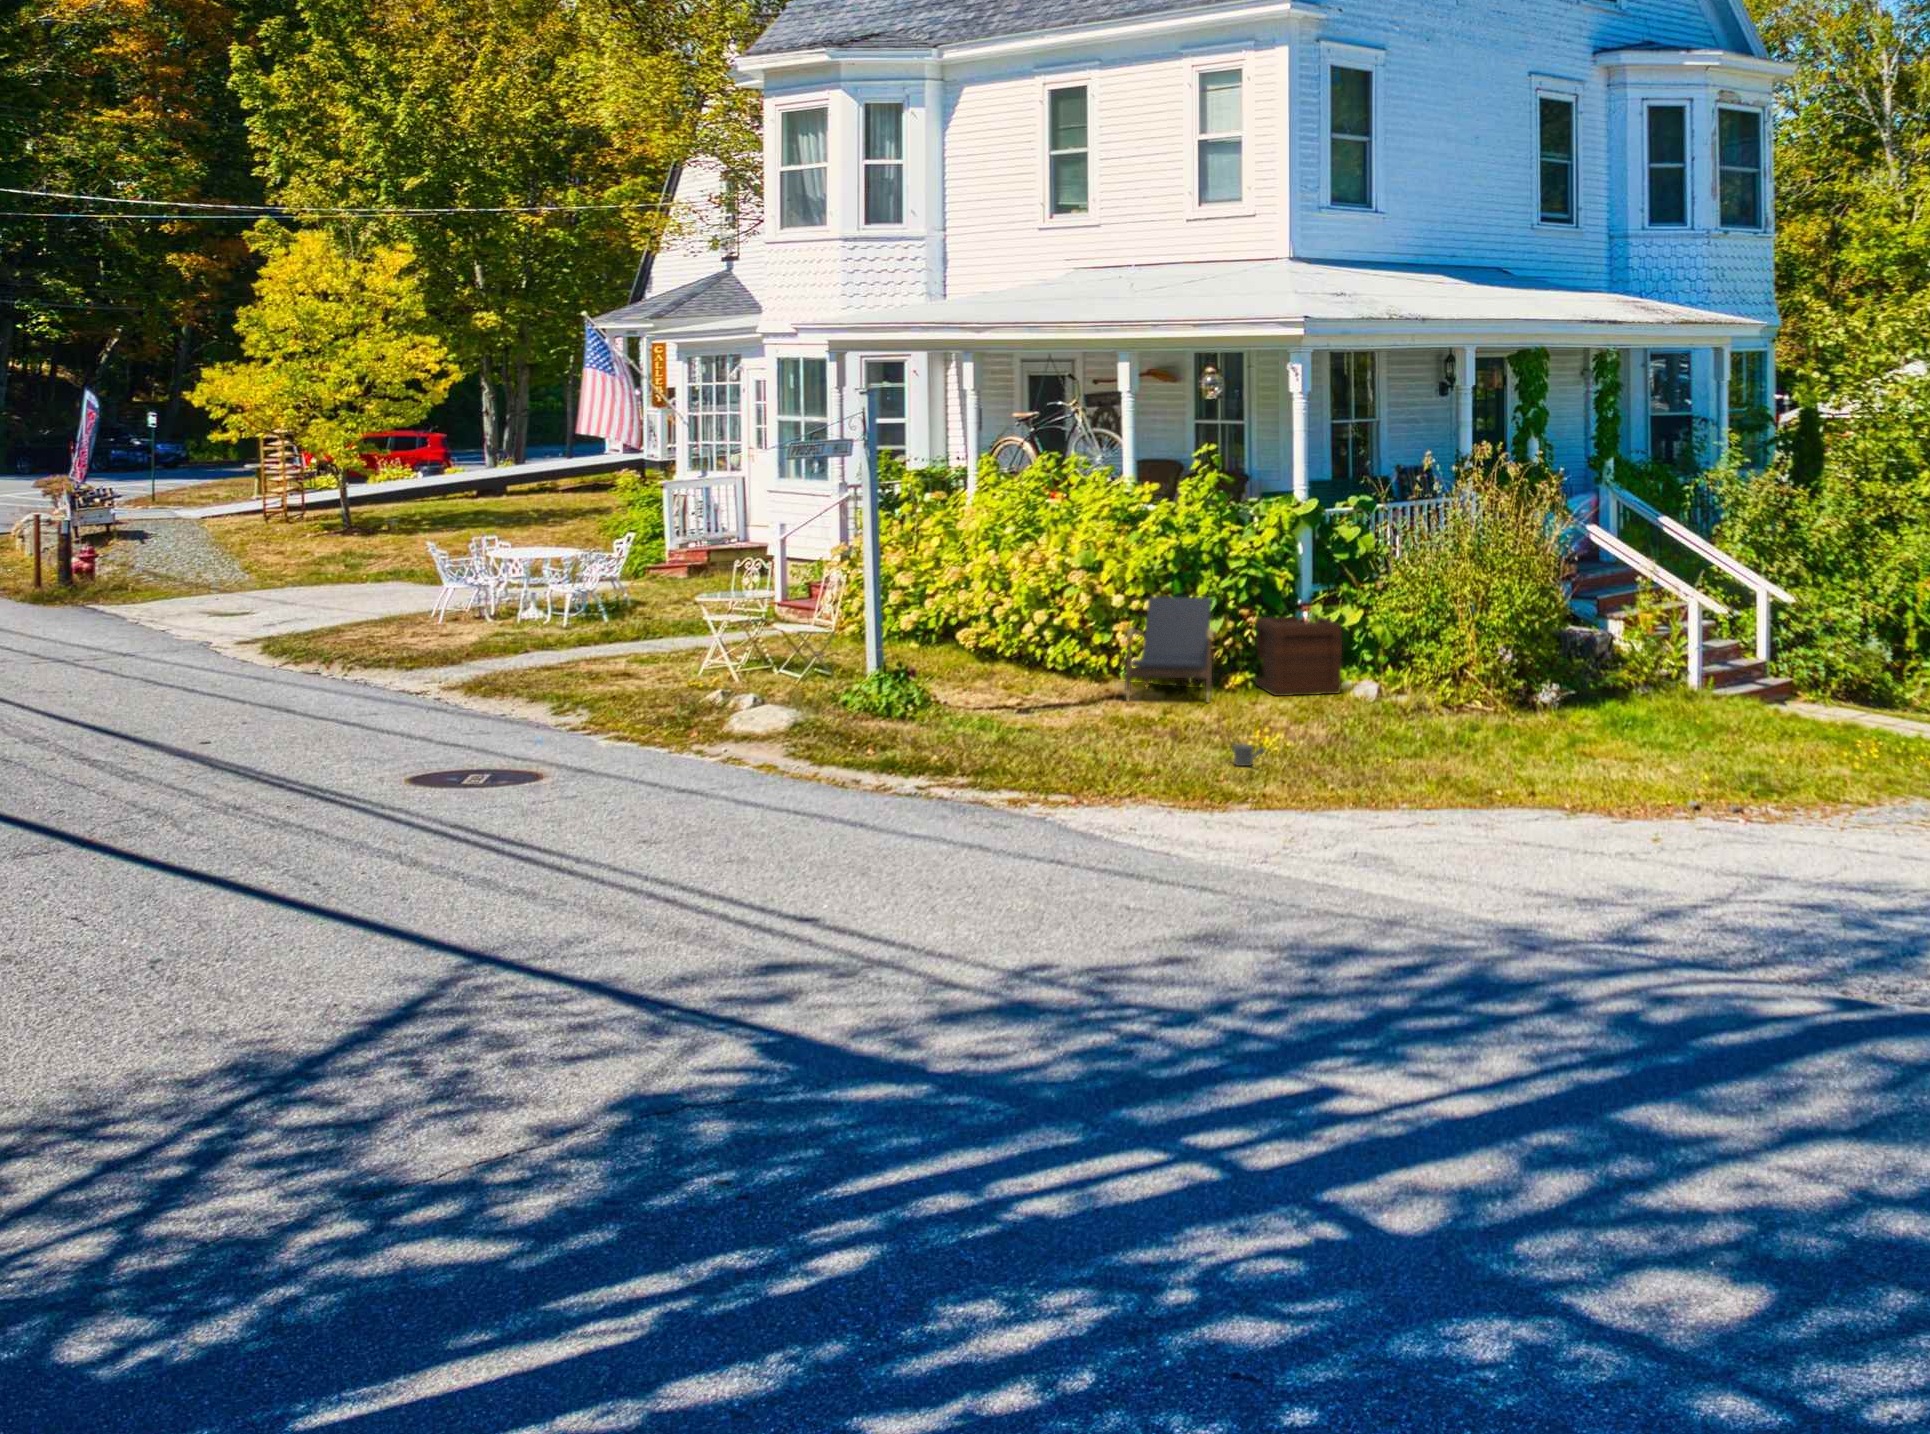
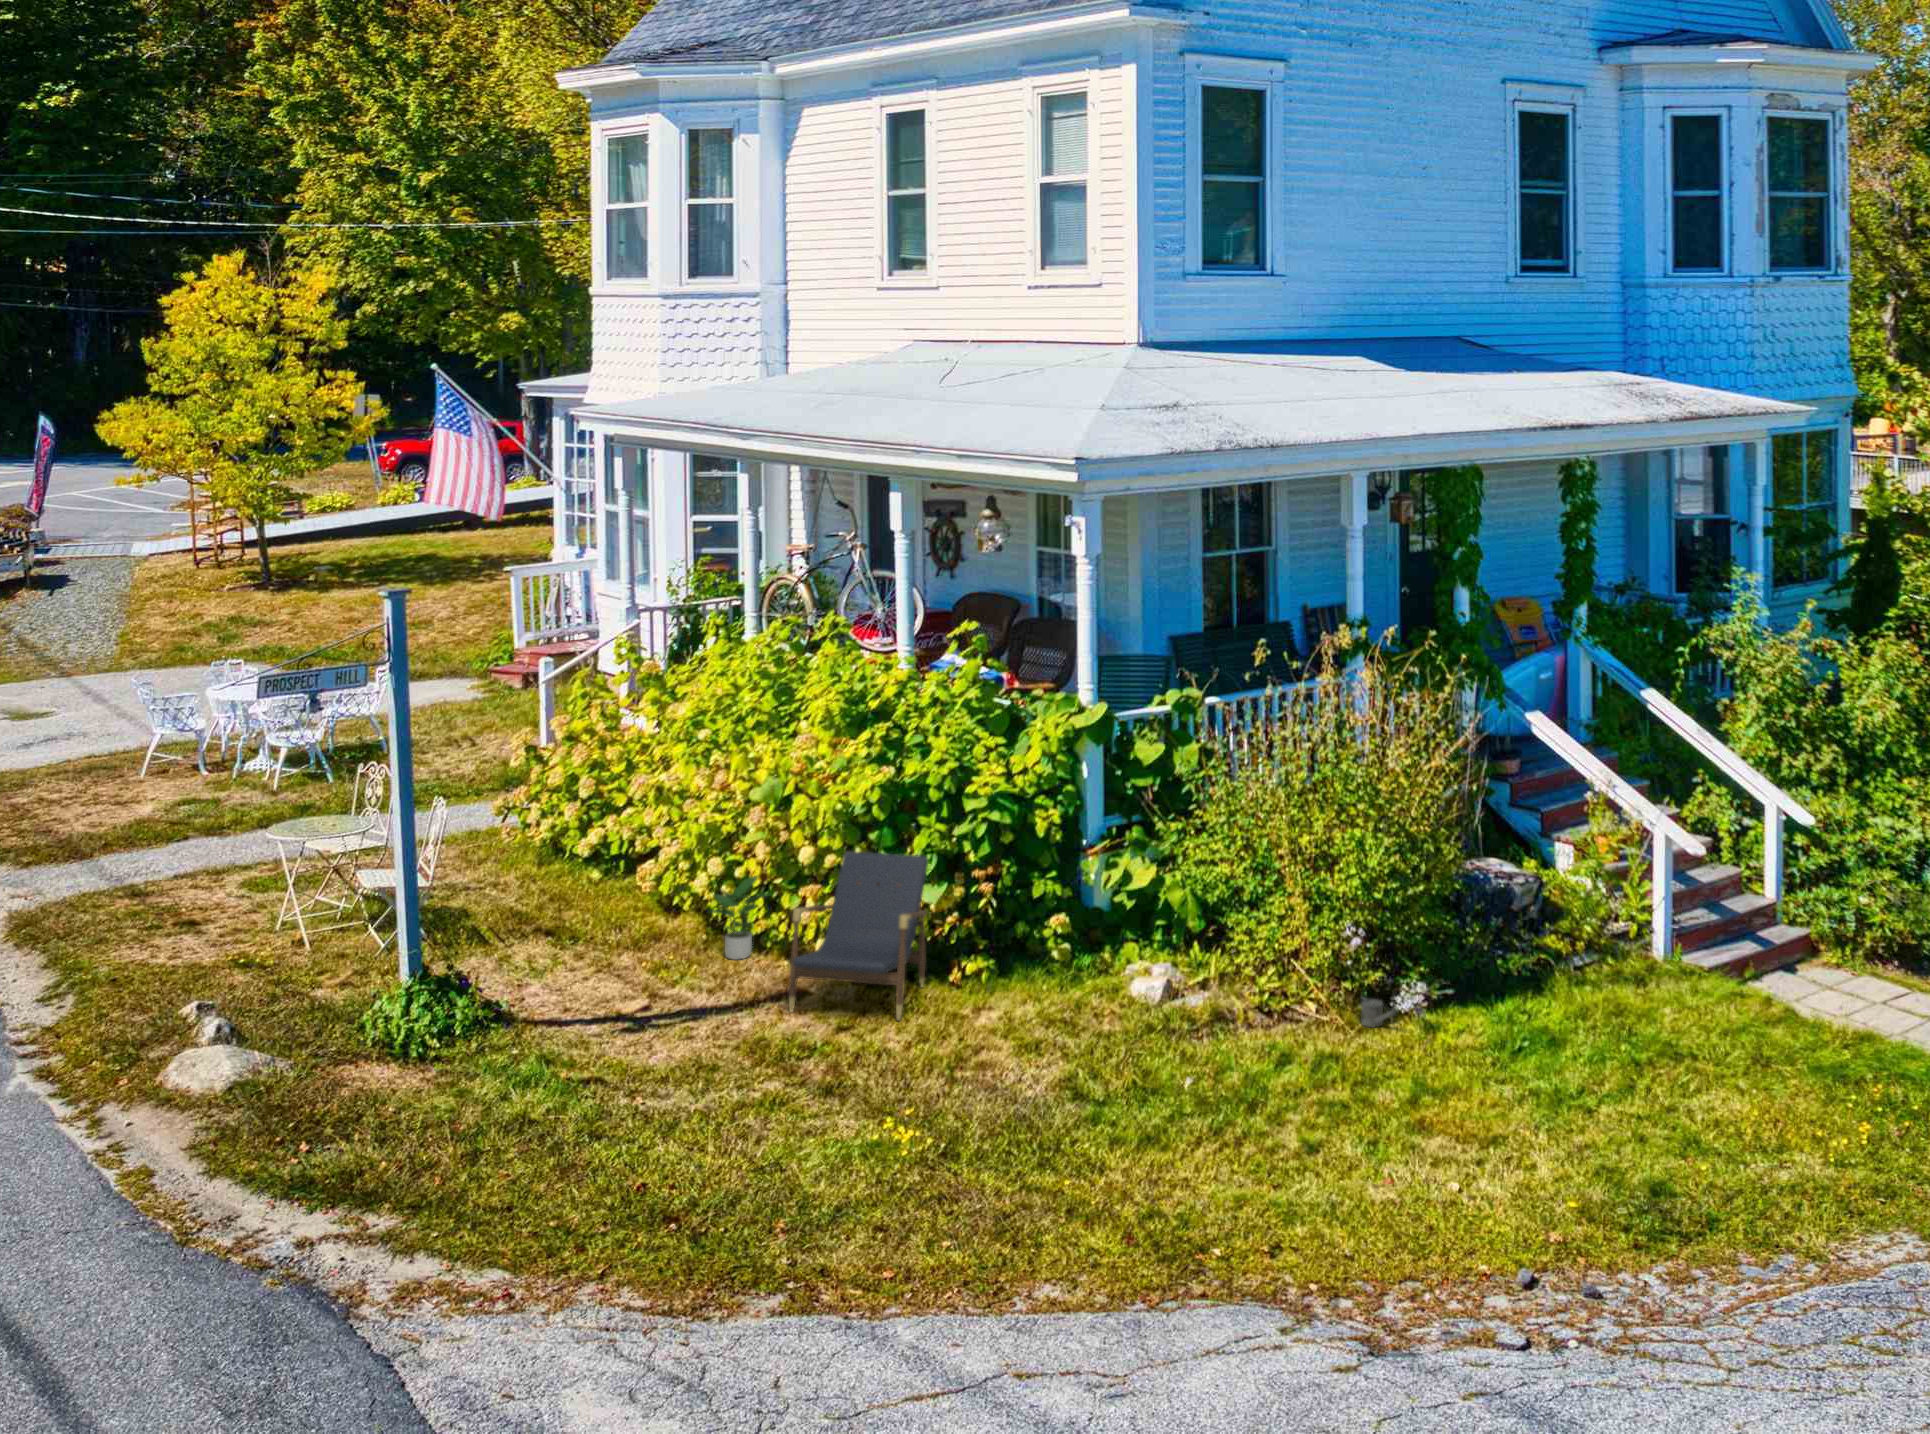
wooden crate: present [1255,616,1342,696] -> none [996,876,1103,1003]
potted plant: none [1038,623,1085,683] -> present [711,875,769,960]
watering can: present [1232,744,1264,766] -> present [1361,997,1396,1027]

